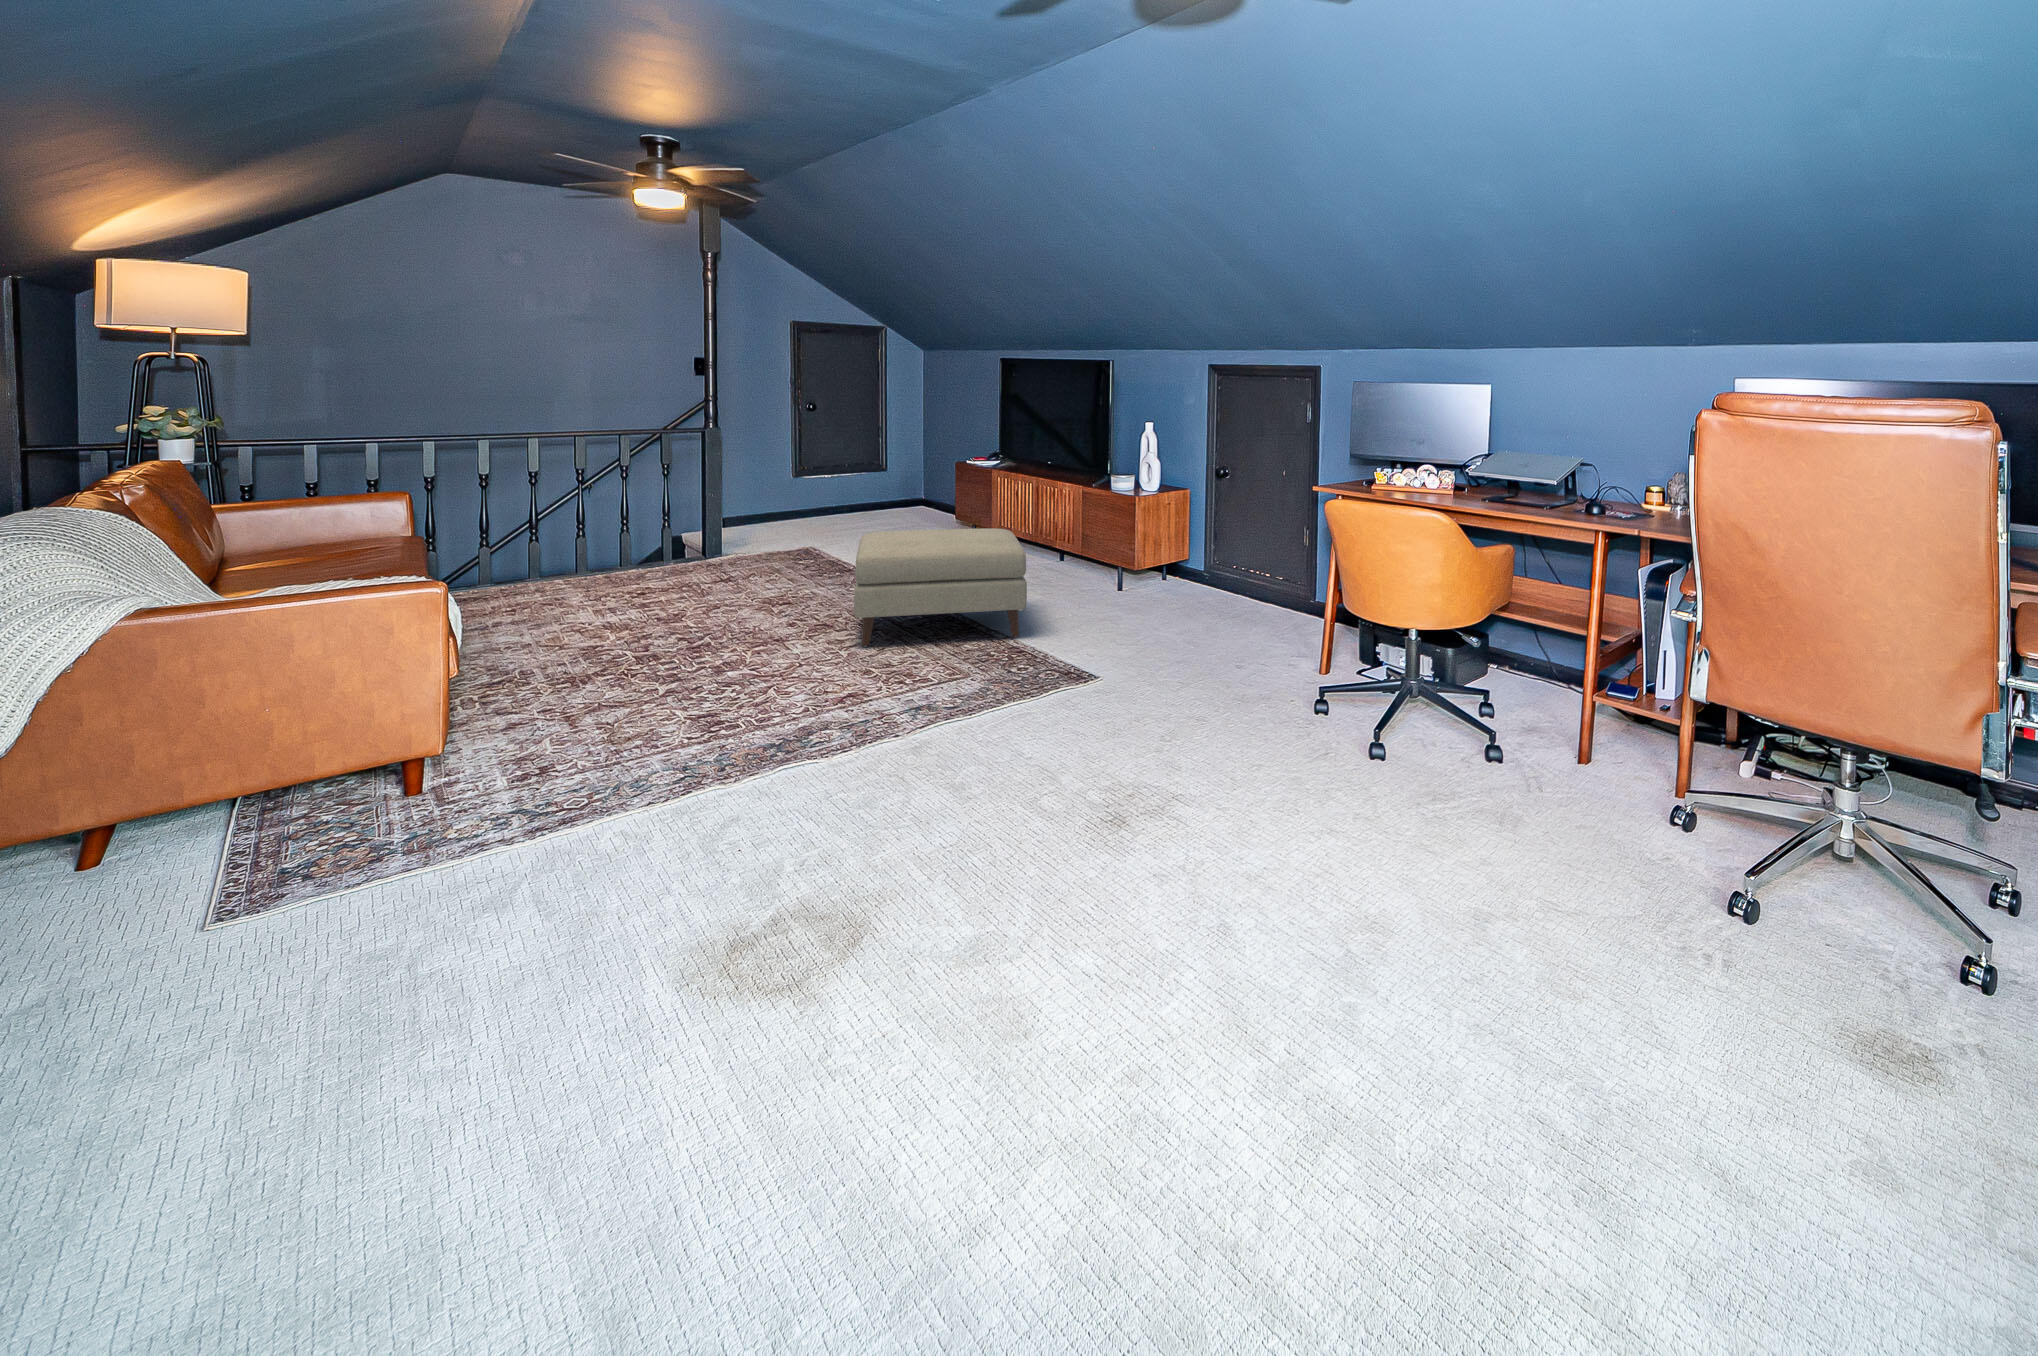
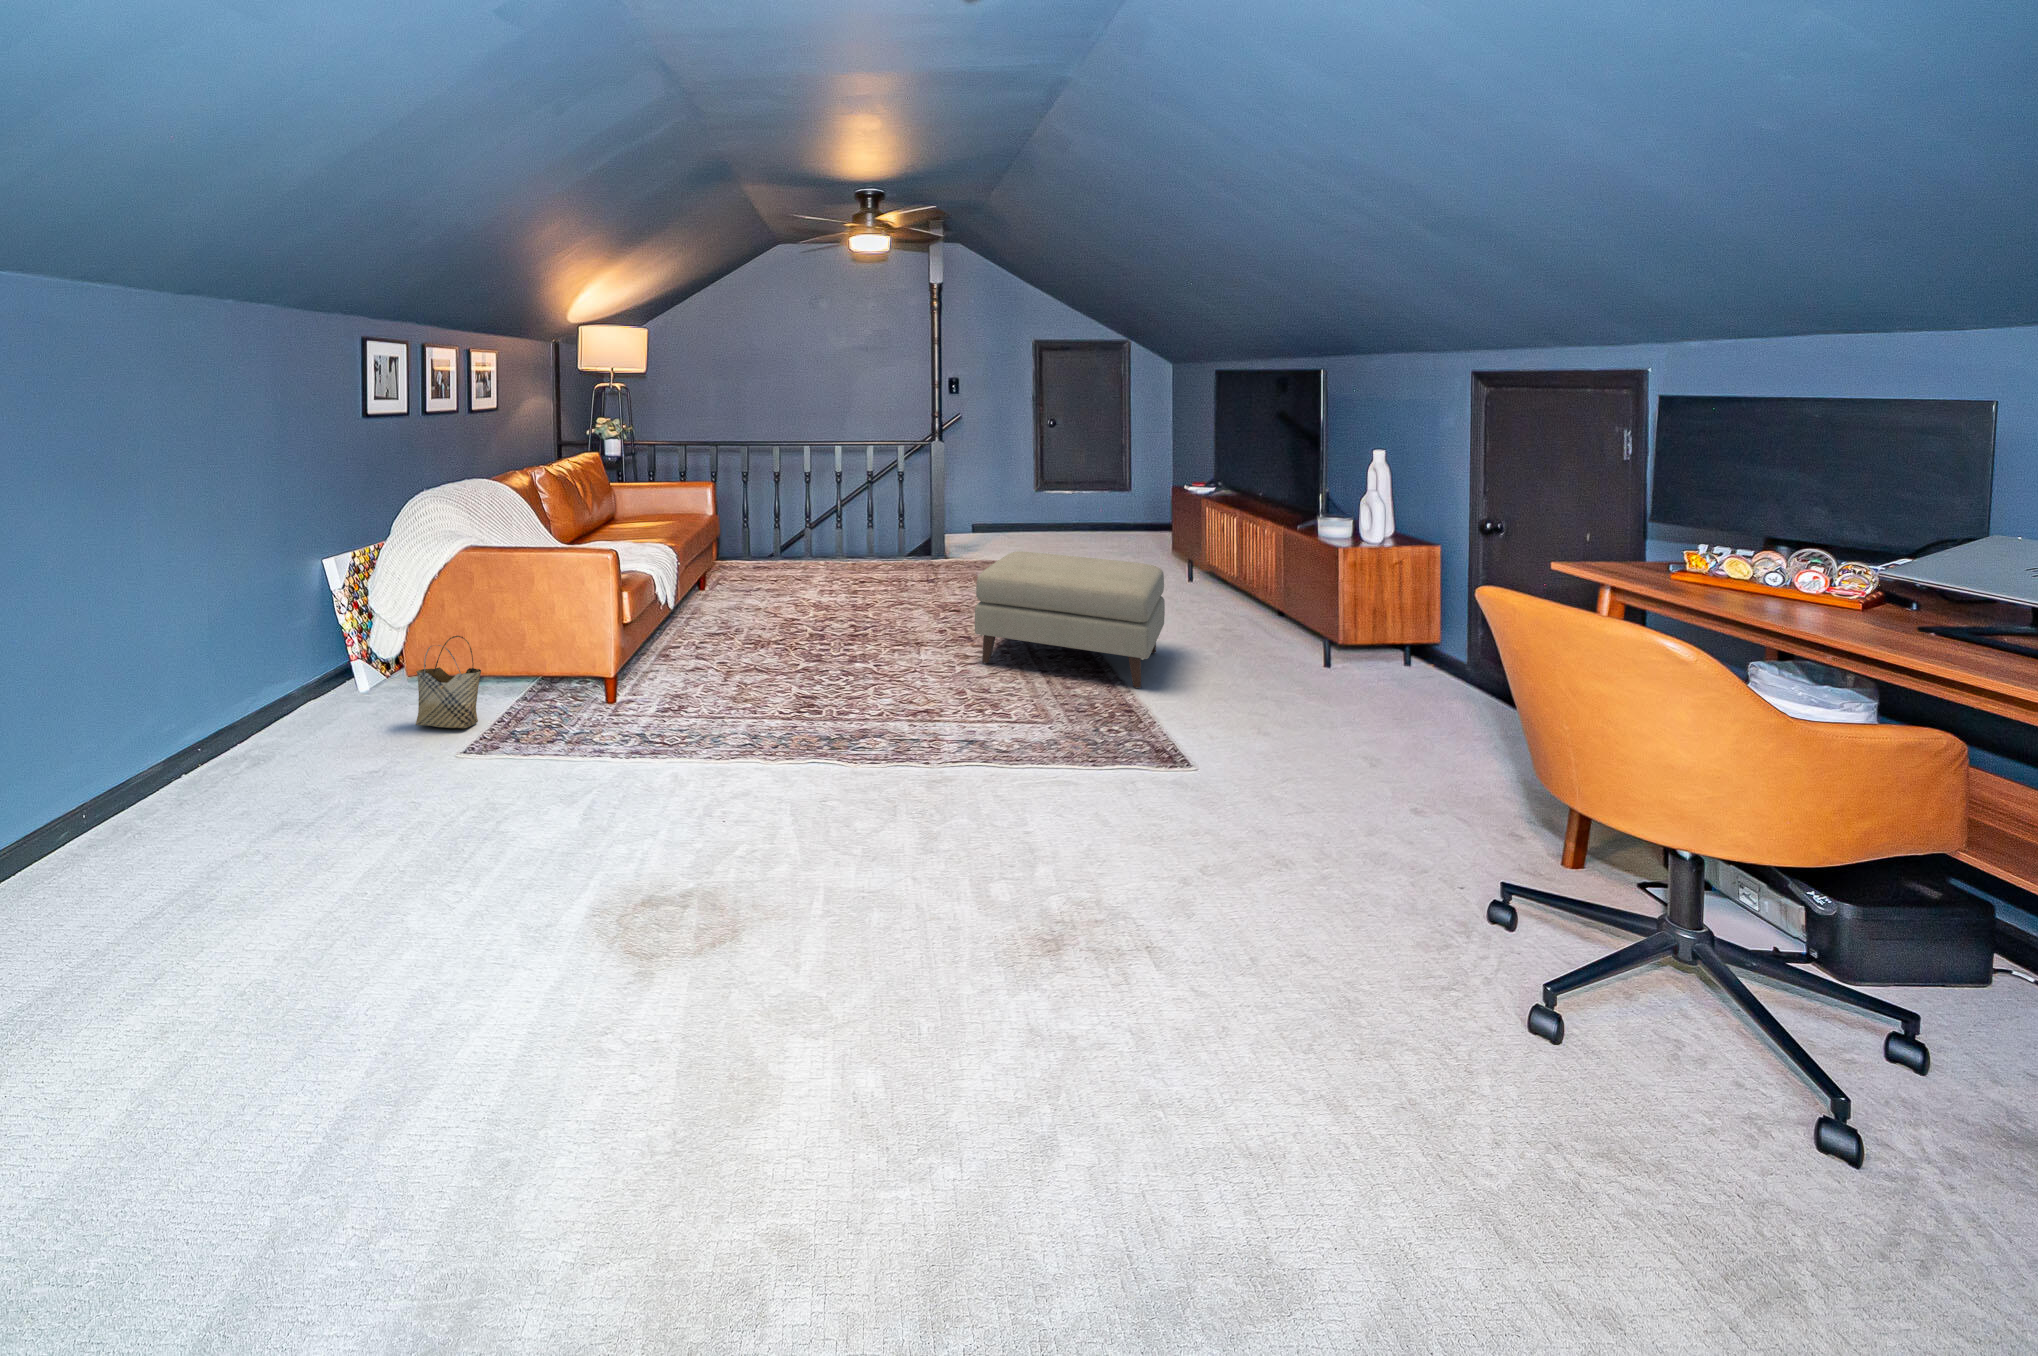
woven basket: none [36,748,192,913] -> present [416,636,481,728]

